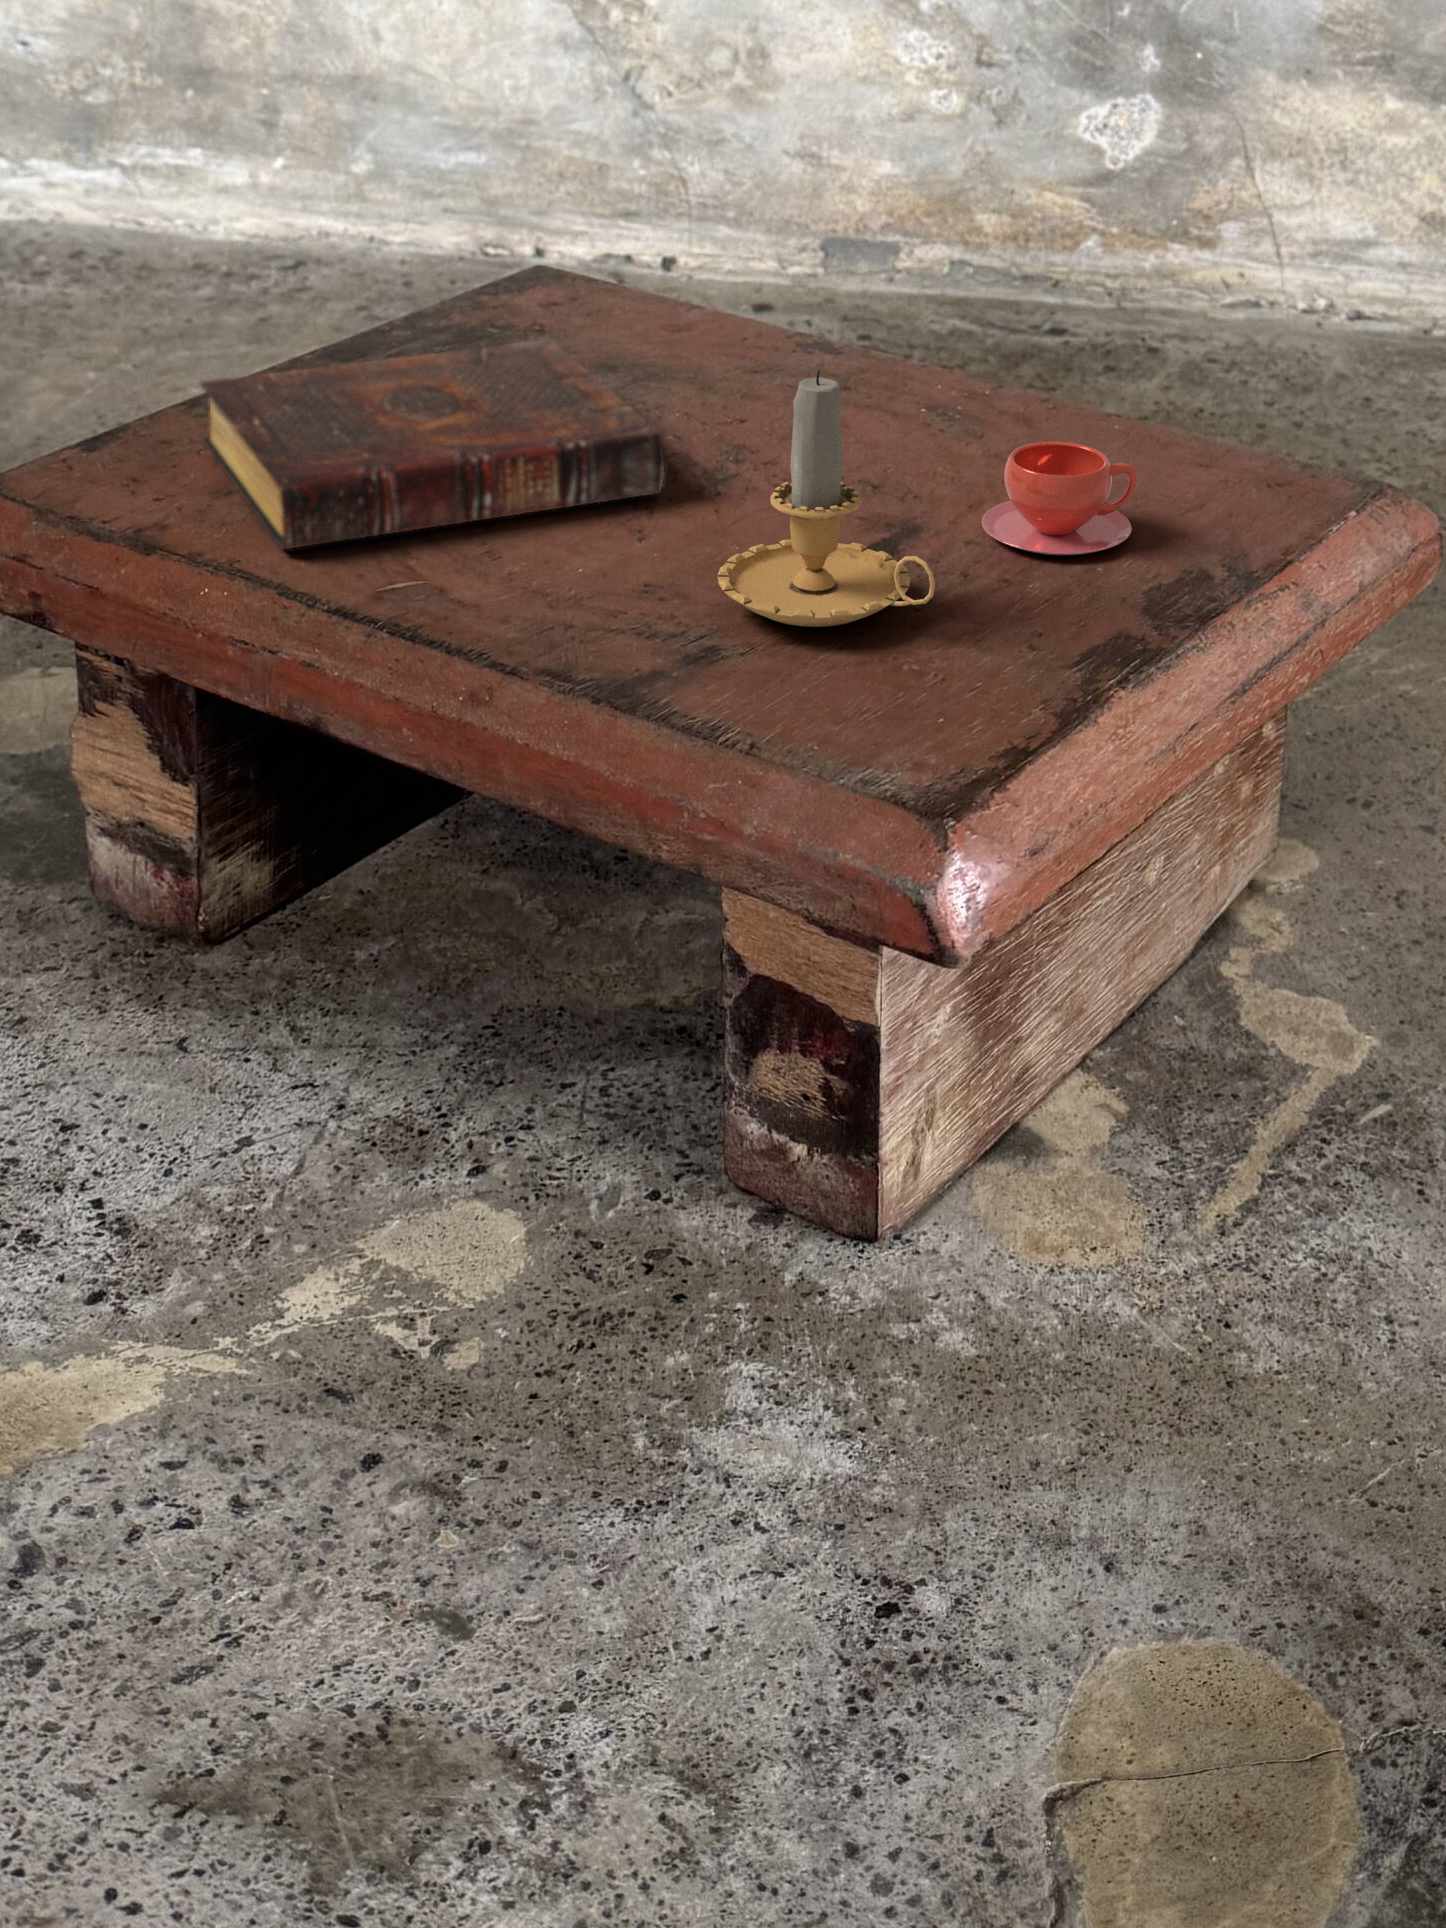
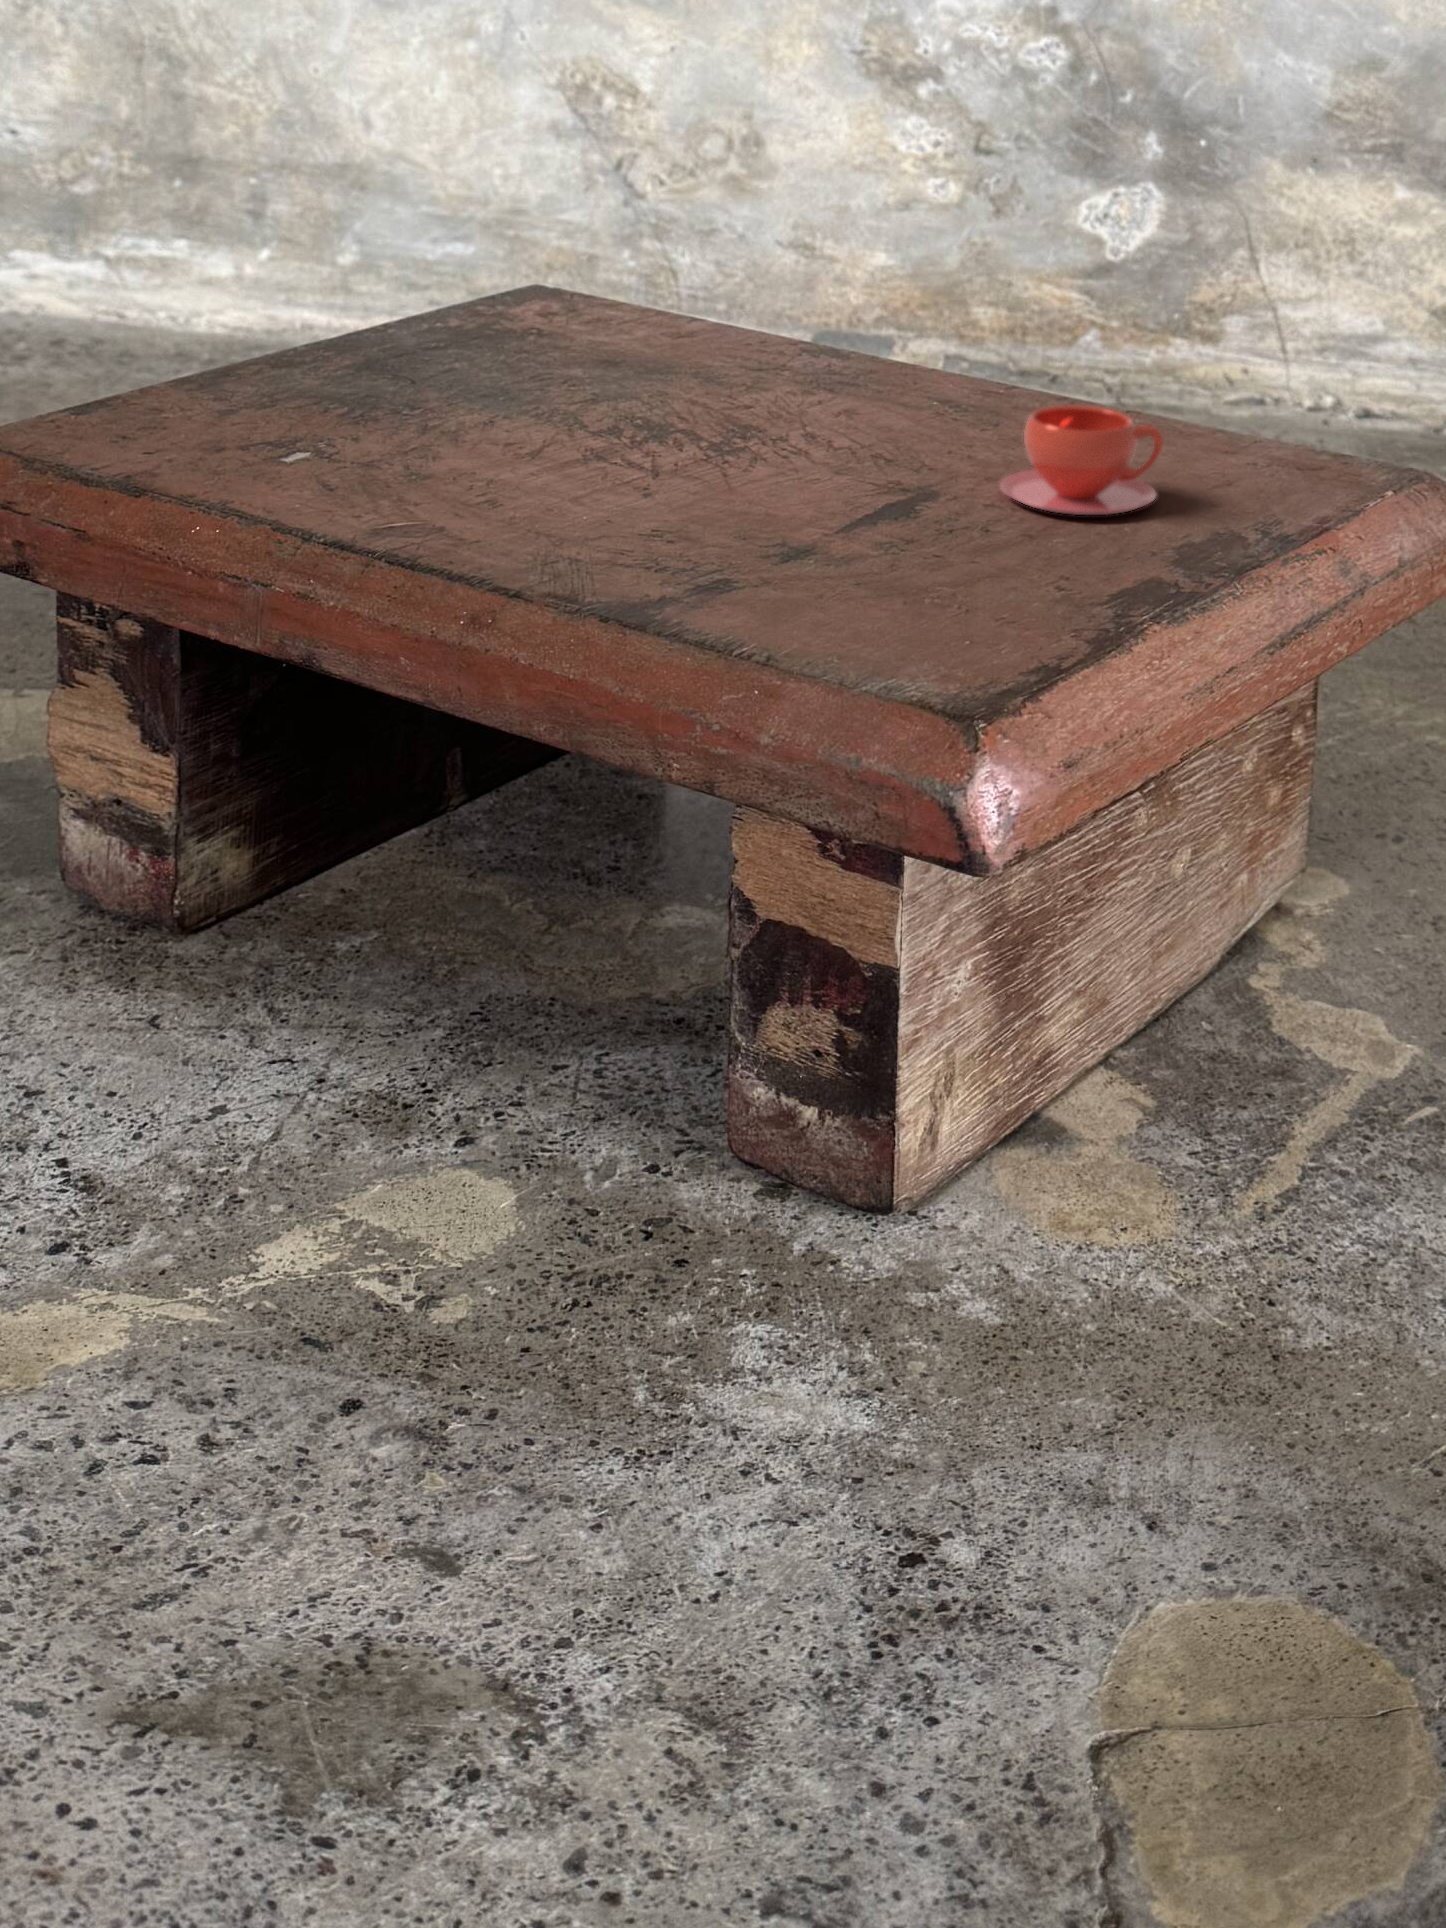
book: present [201,339,664,549] -> none [192,323,669,493]
candle: present [718,369,935,627] -> none [727,294,957,564]

